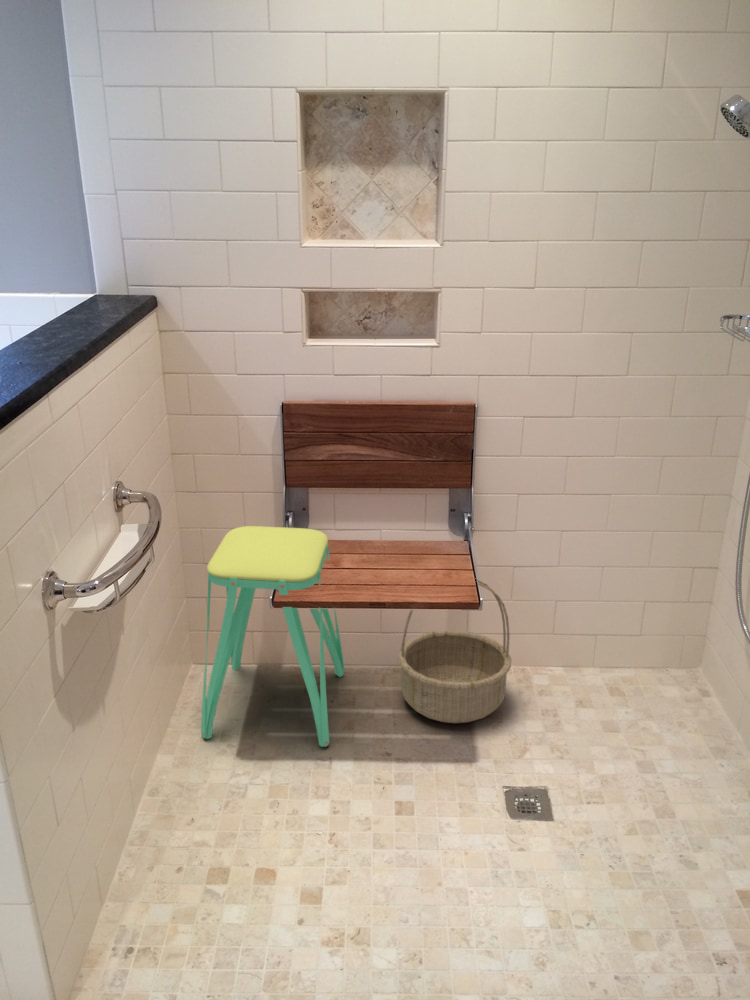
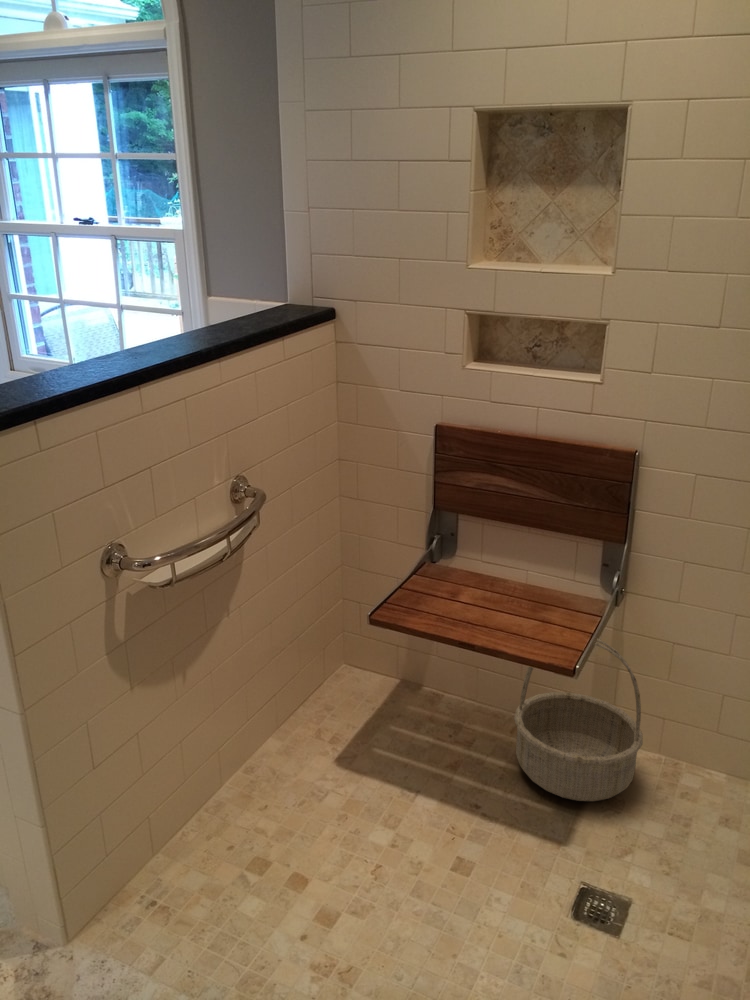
stool: present [201,526,344,747] -> none [311,541,474,779]

